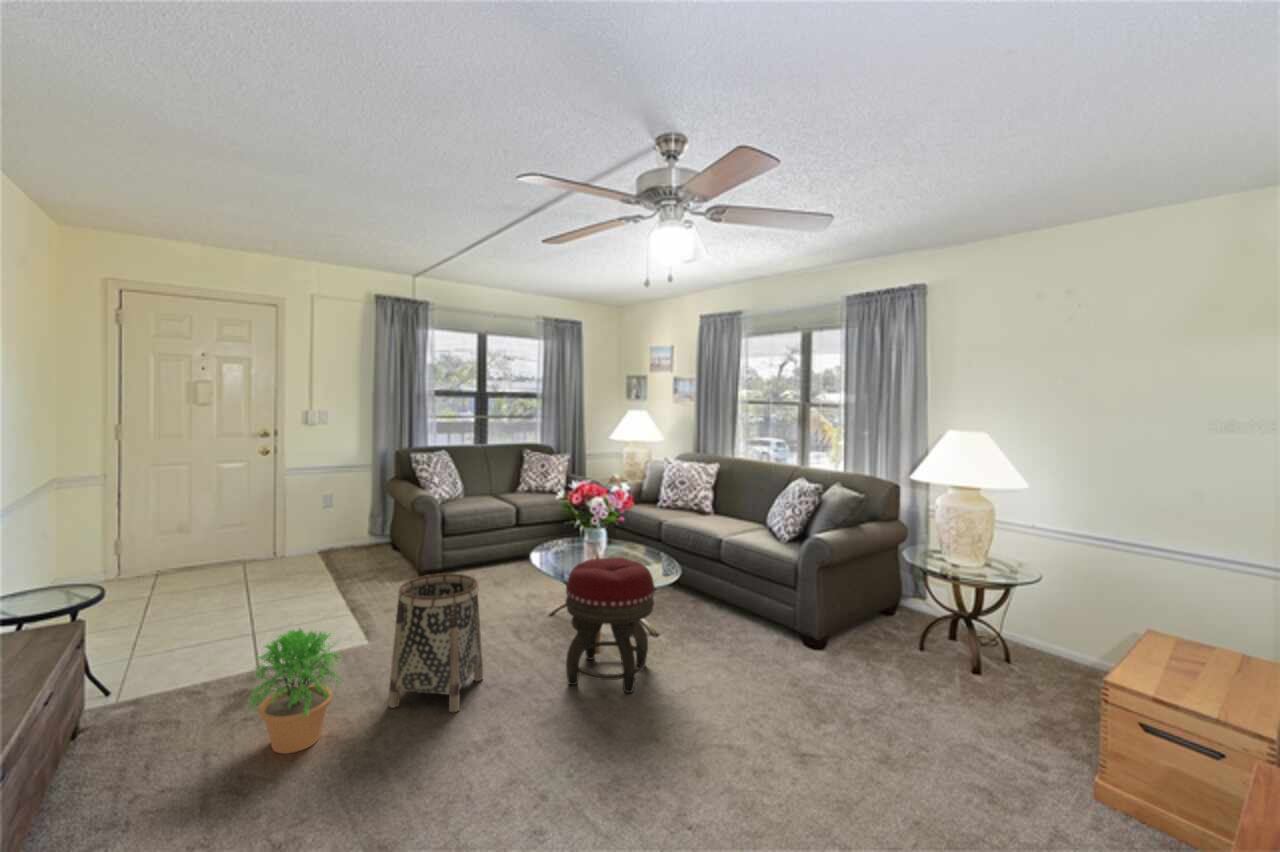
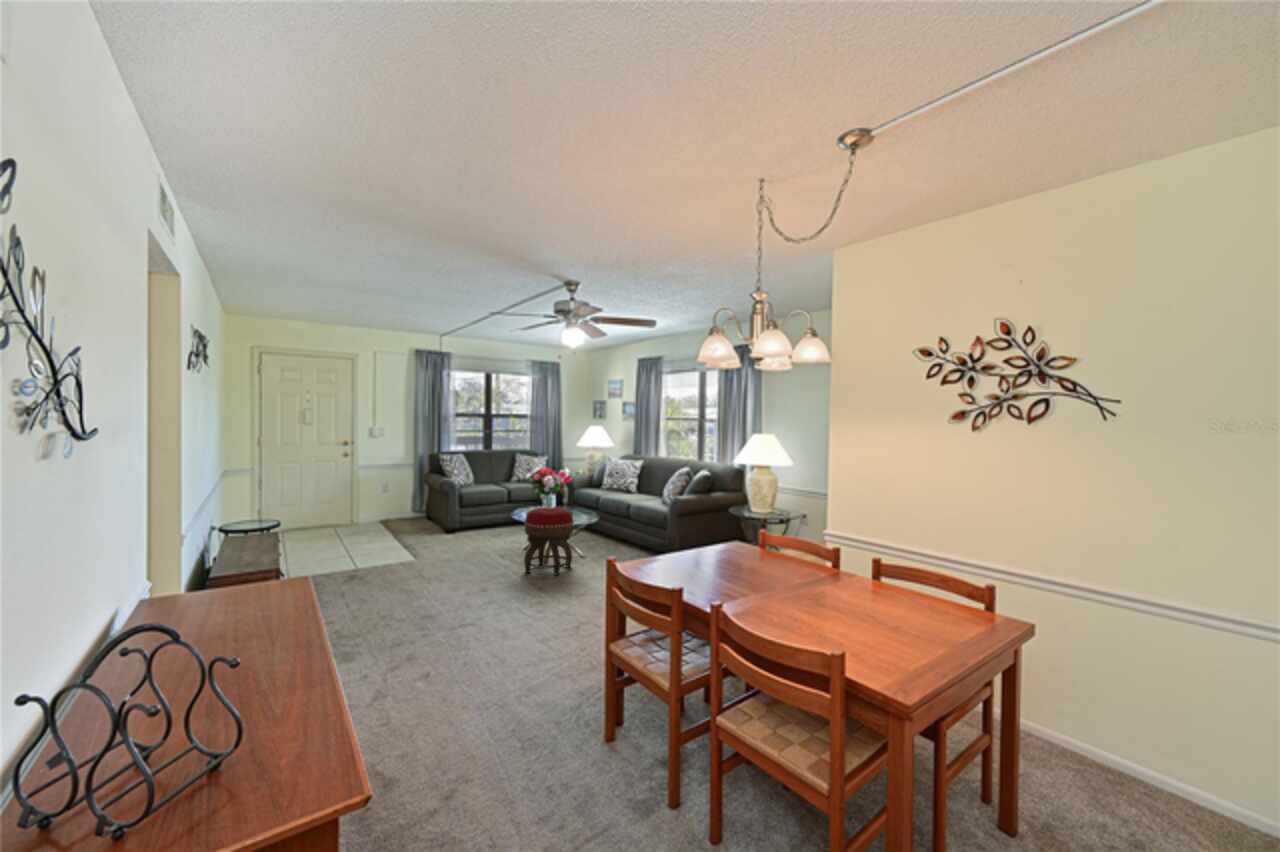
basket: present [388,573,483,712] -> none [431,513,480,580]
potted plant: present [248,629,345,754] -> none [366,531,411,589]

